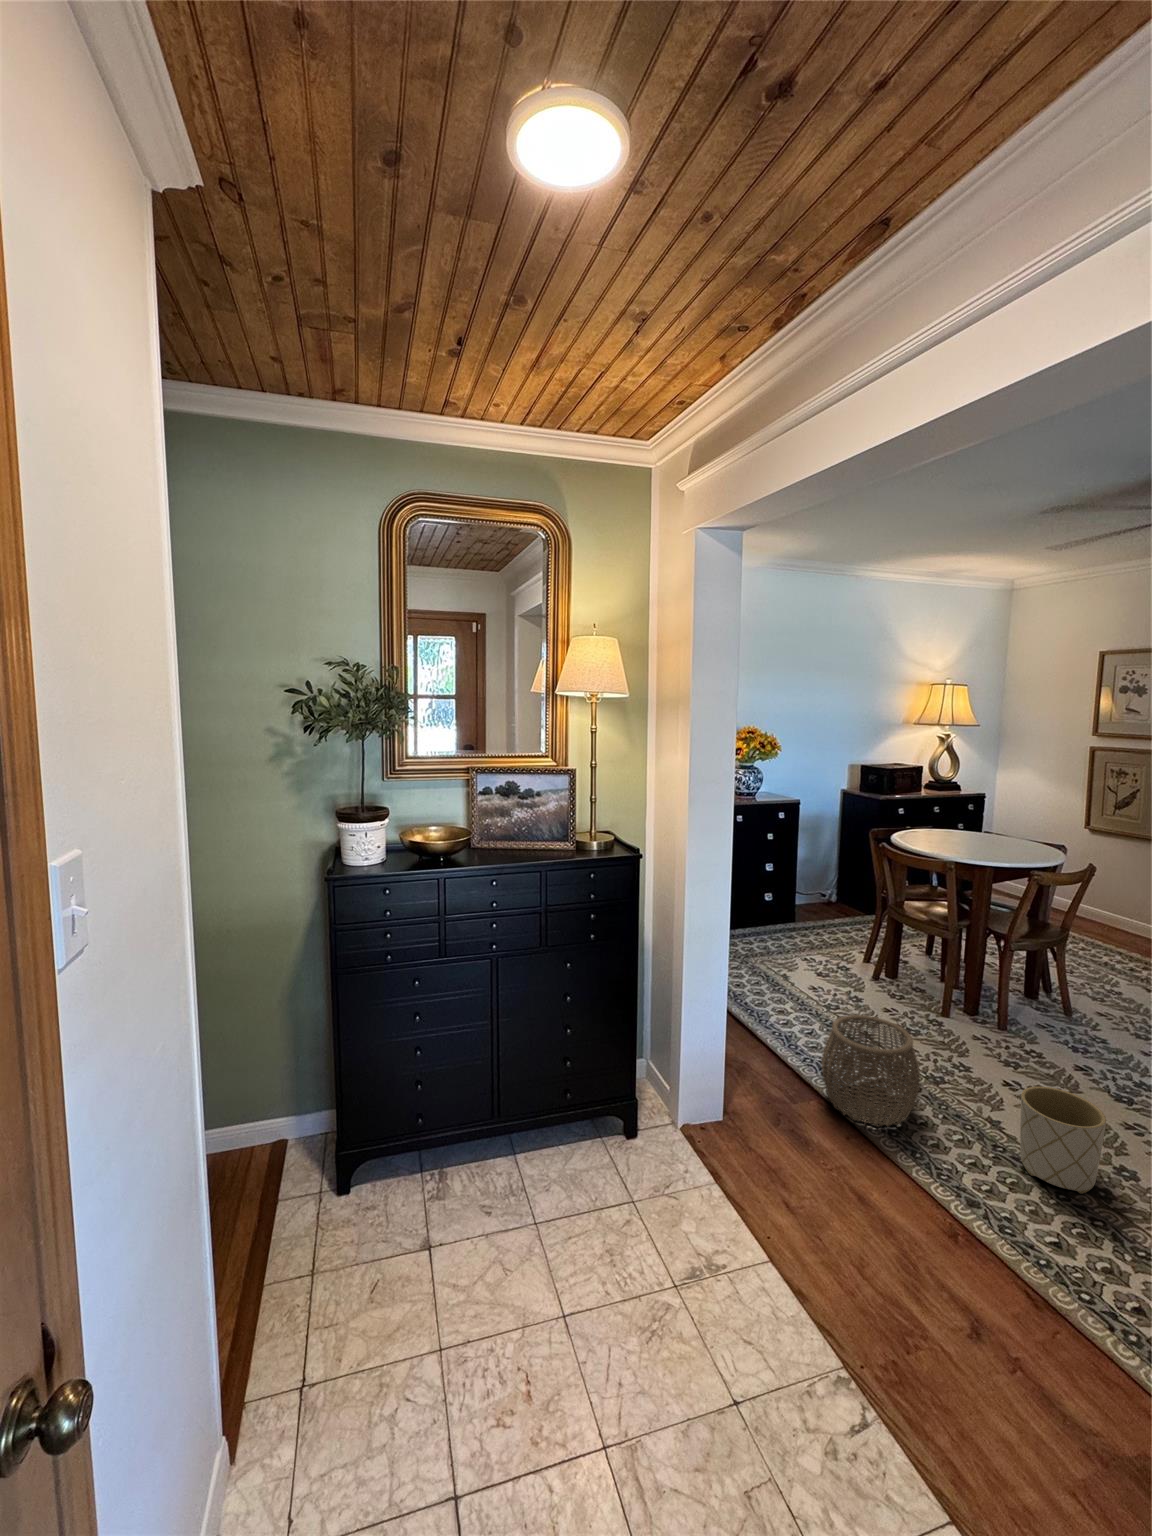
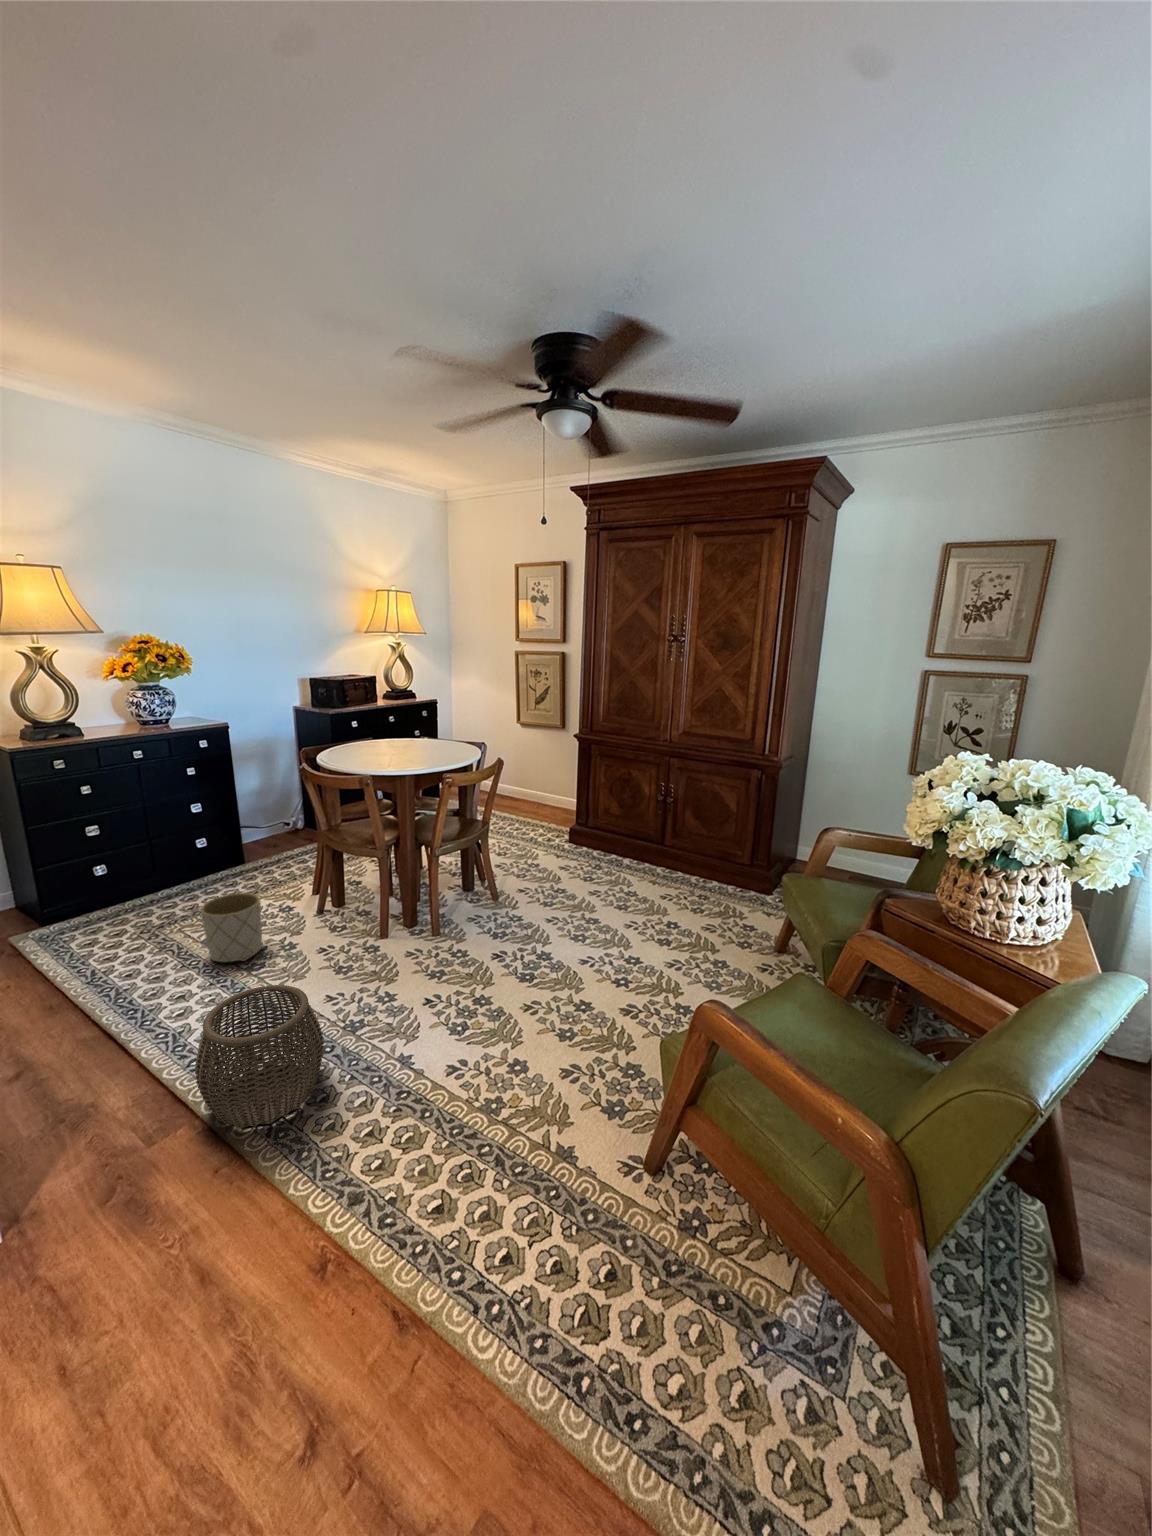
planter: present [1020,1087,1106,1194] -> present [201,893,262,962]

